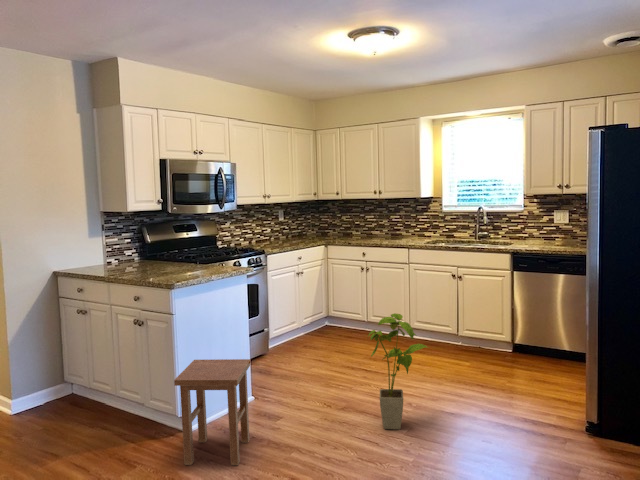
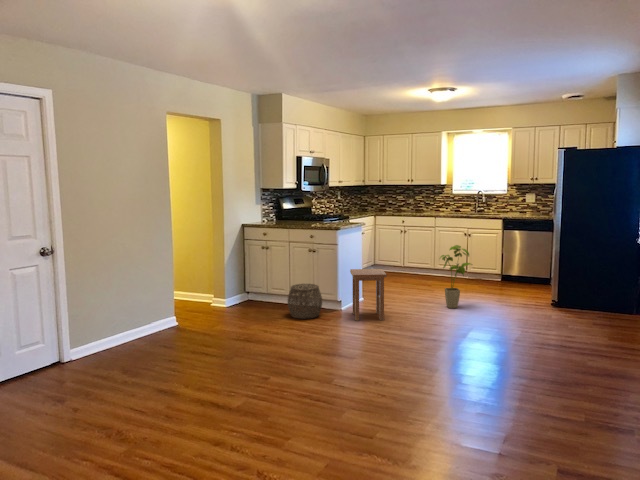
woven basket: none [74,383,144,456] -> present [288,284,322,319]

